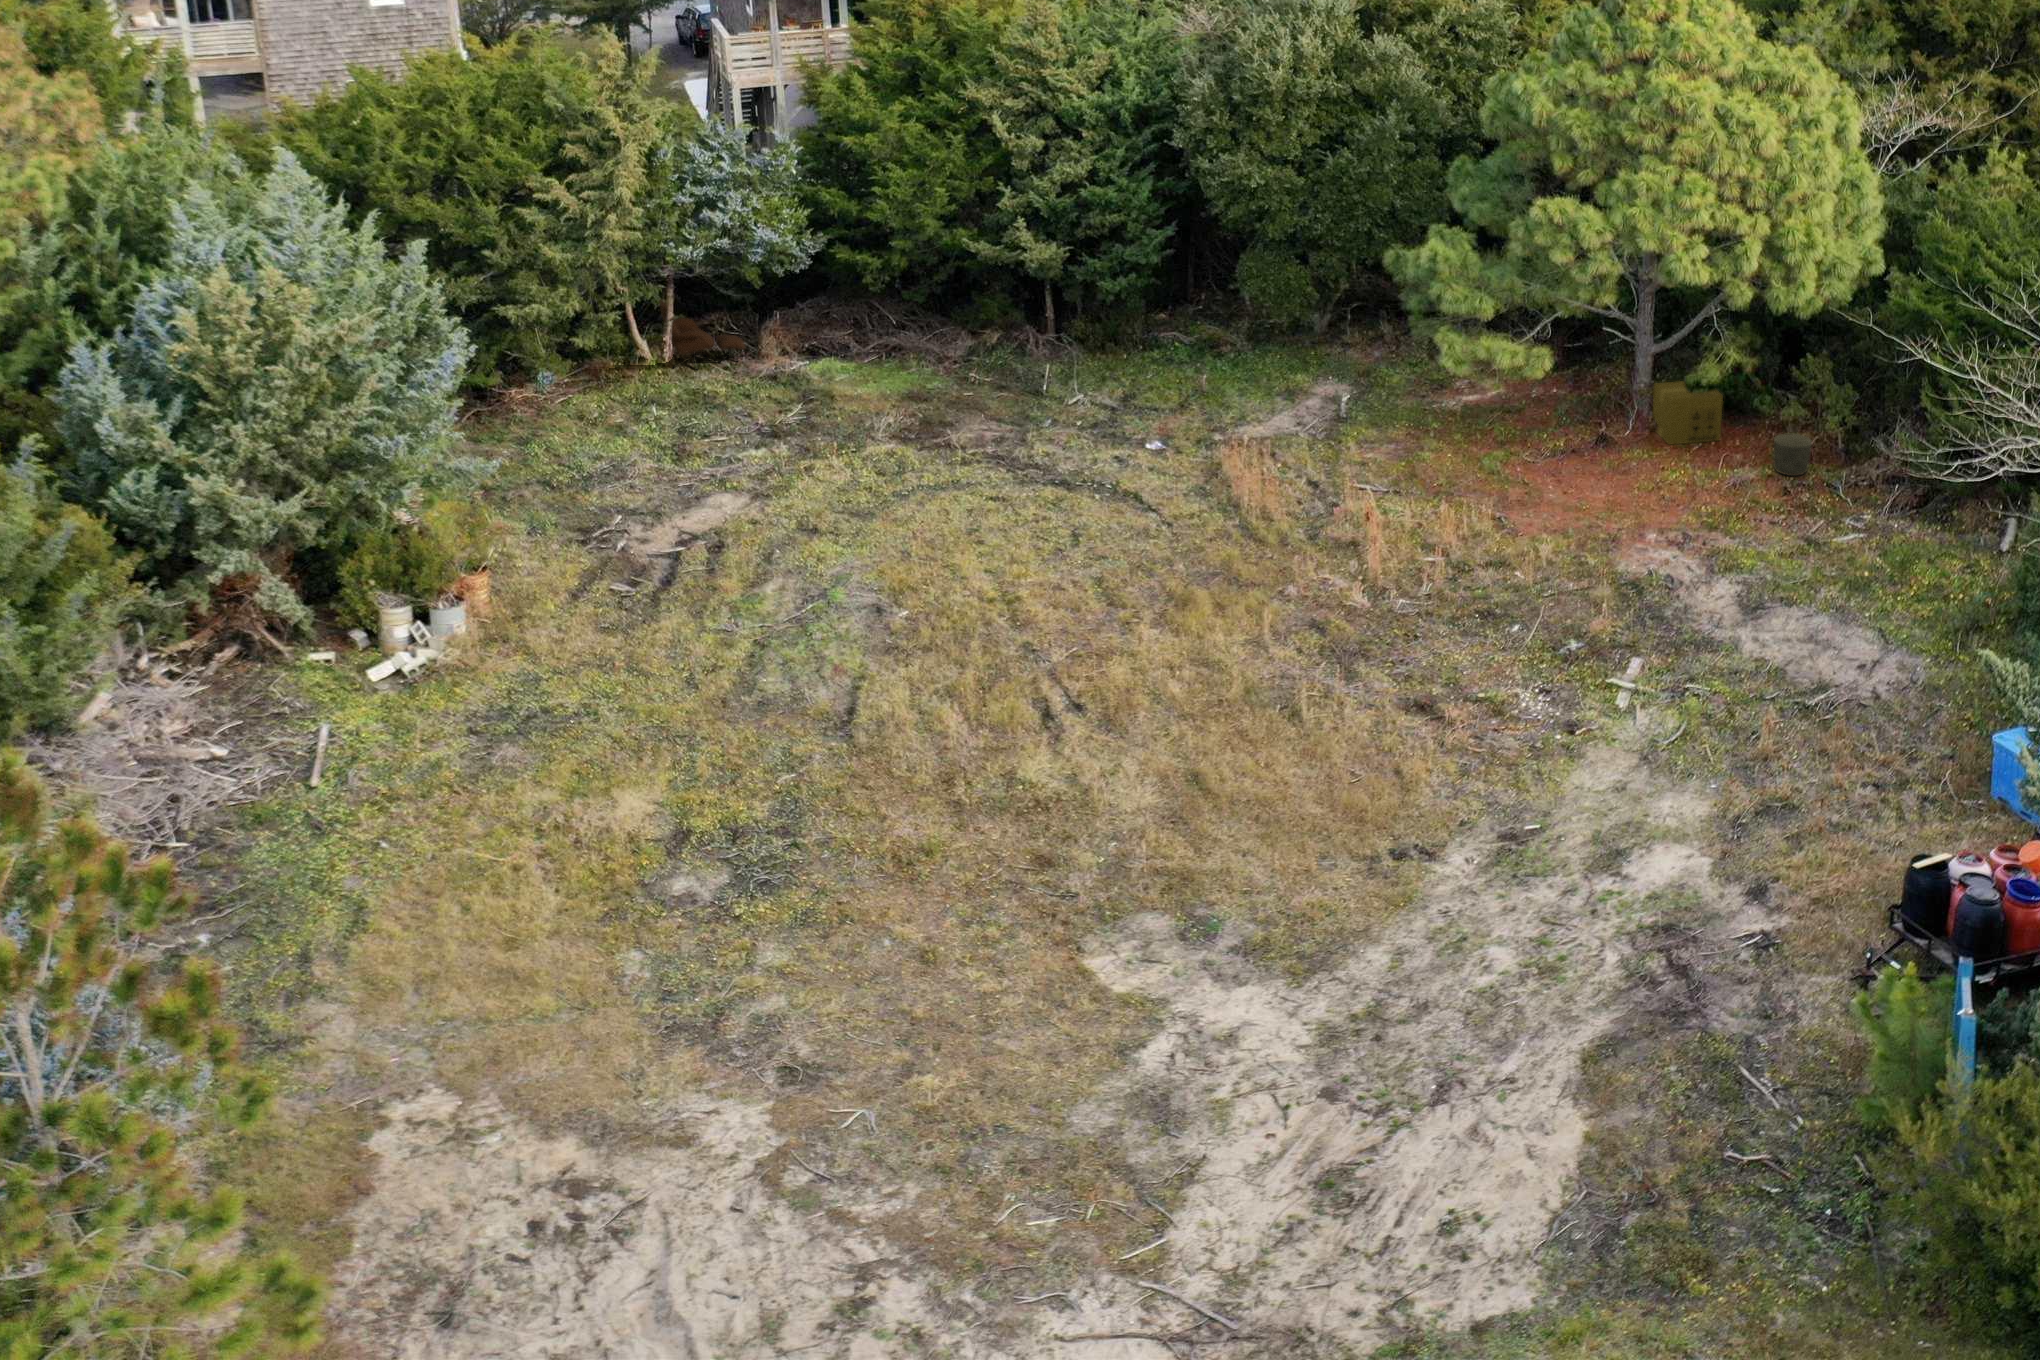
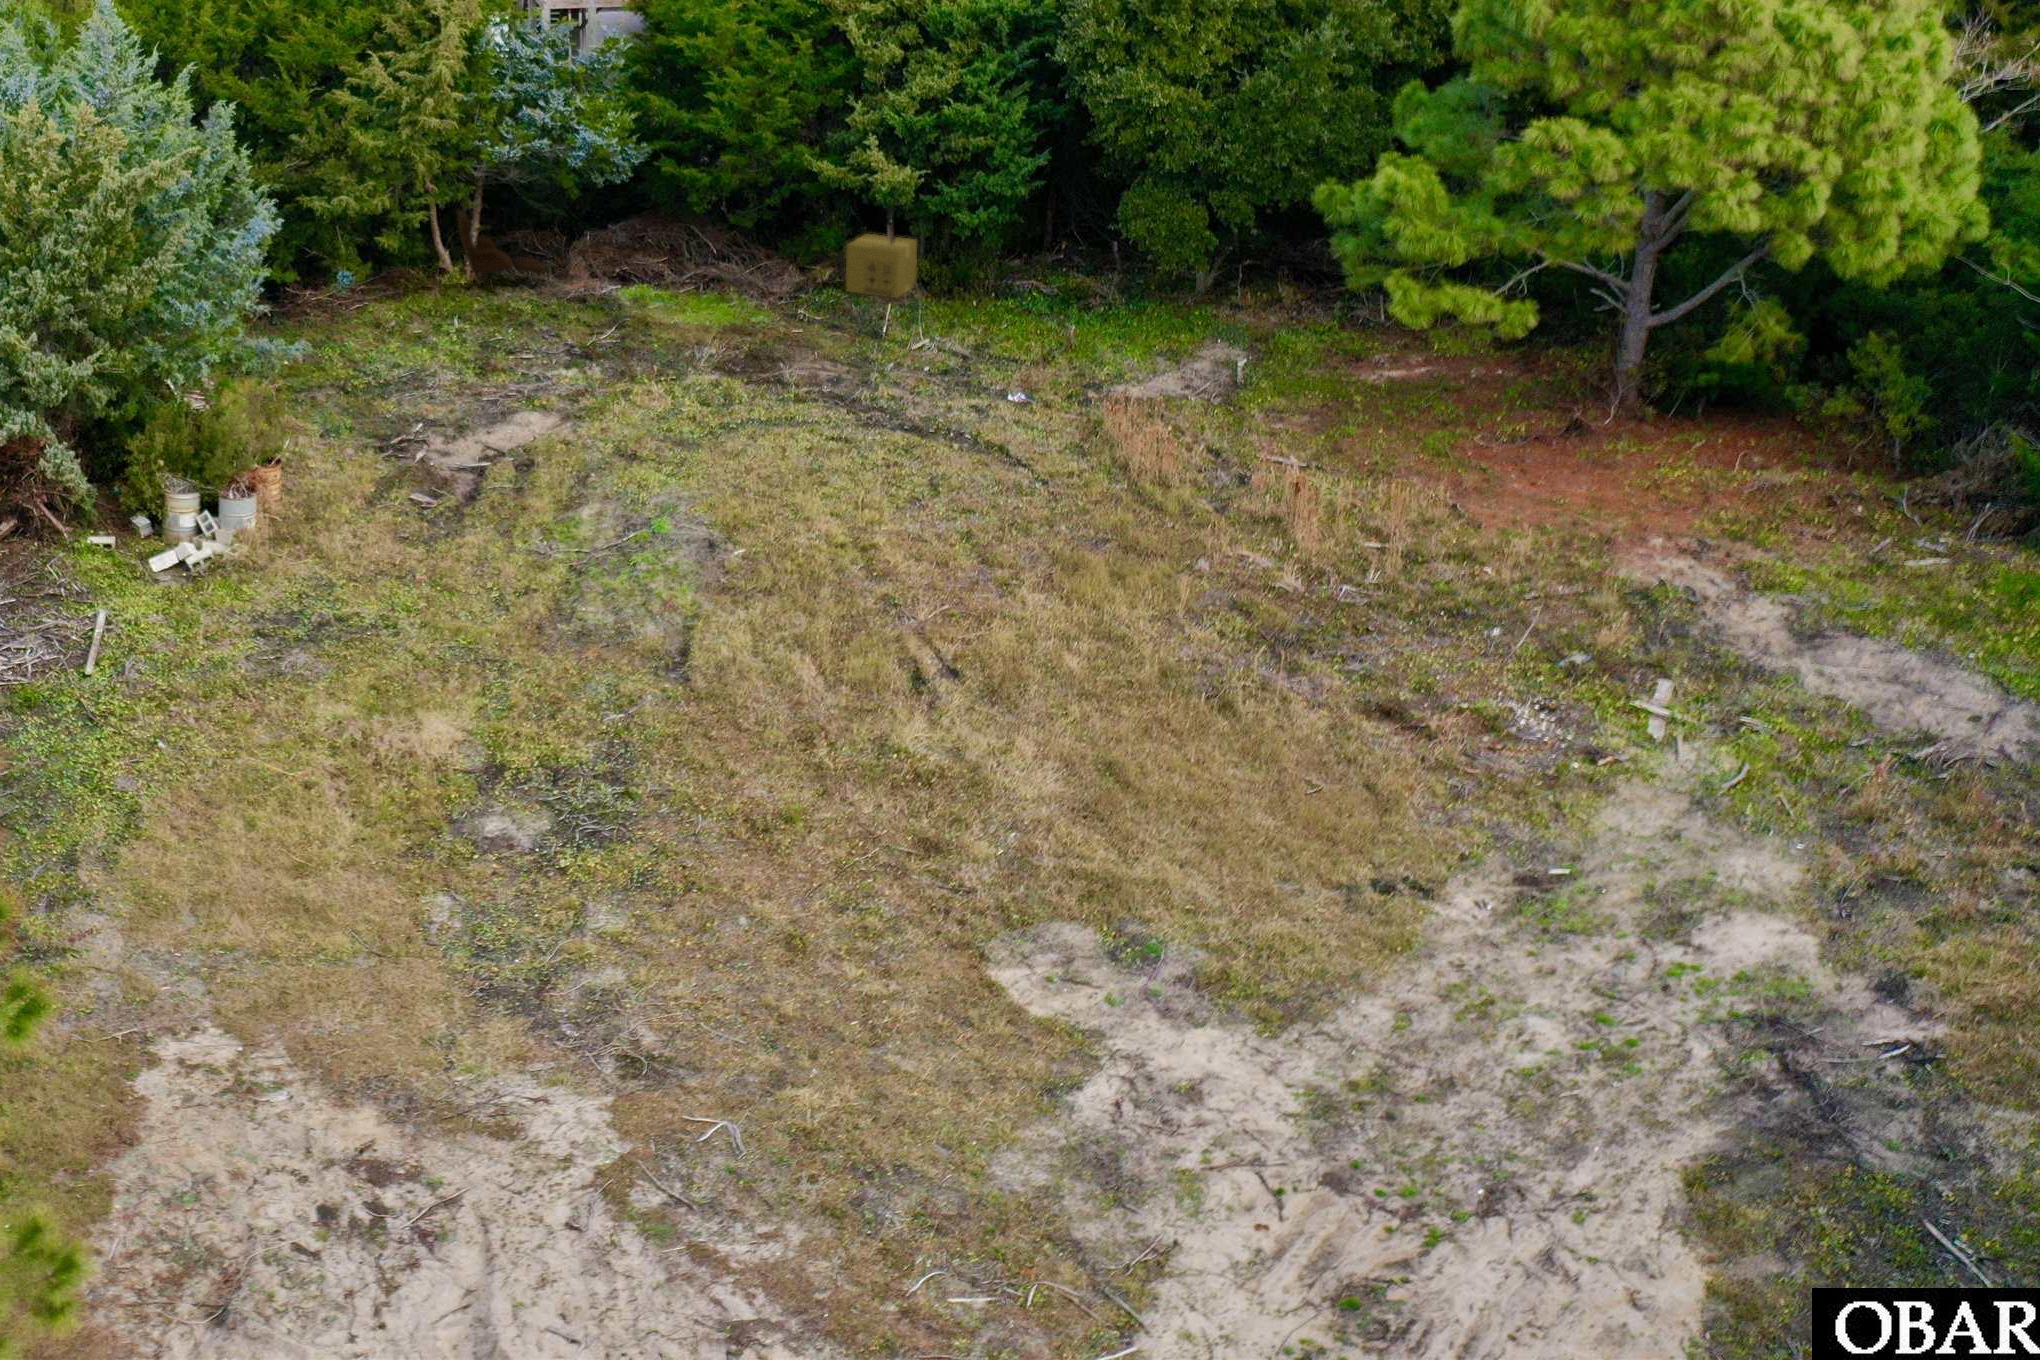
cardboard box: present [1652,381,1723,445] -> present [846,234,917,299]
planter: present [1773,433,1812,476] -> none [1851,430,1912,484]

